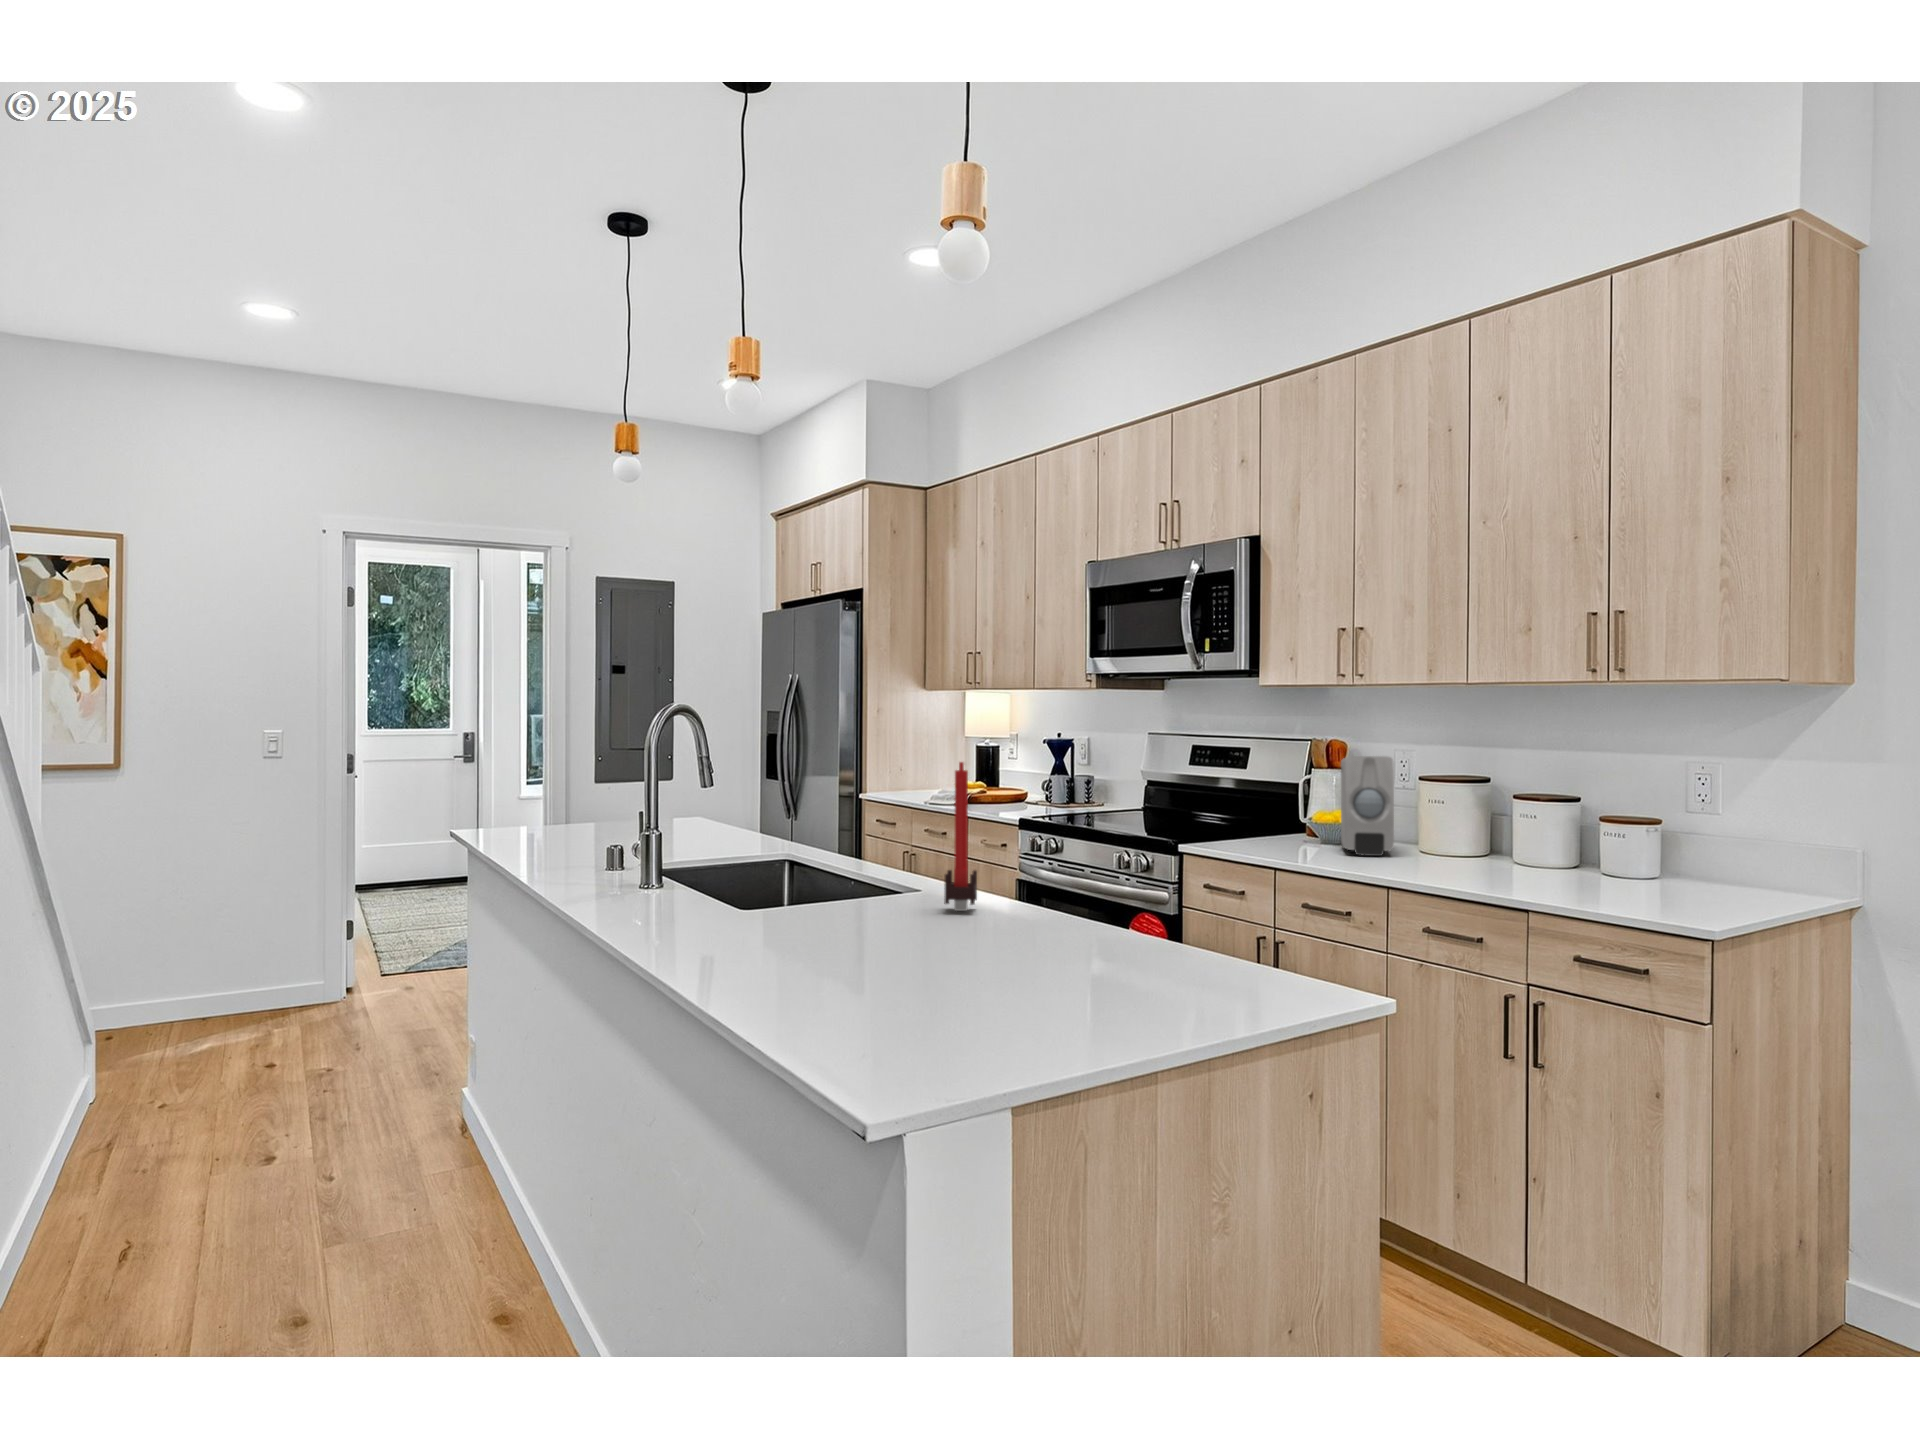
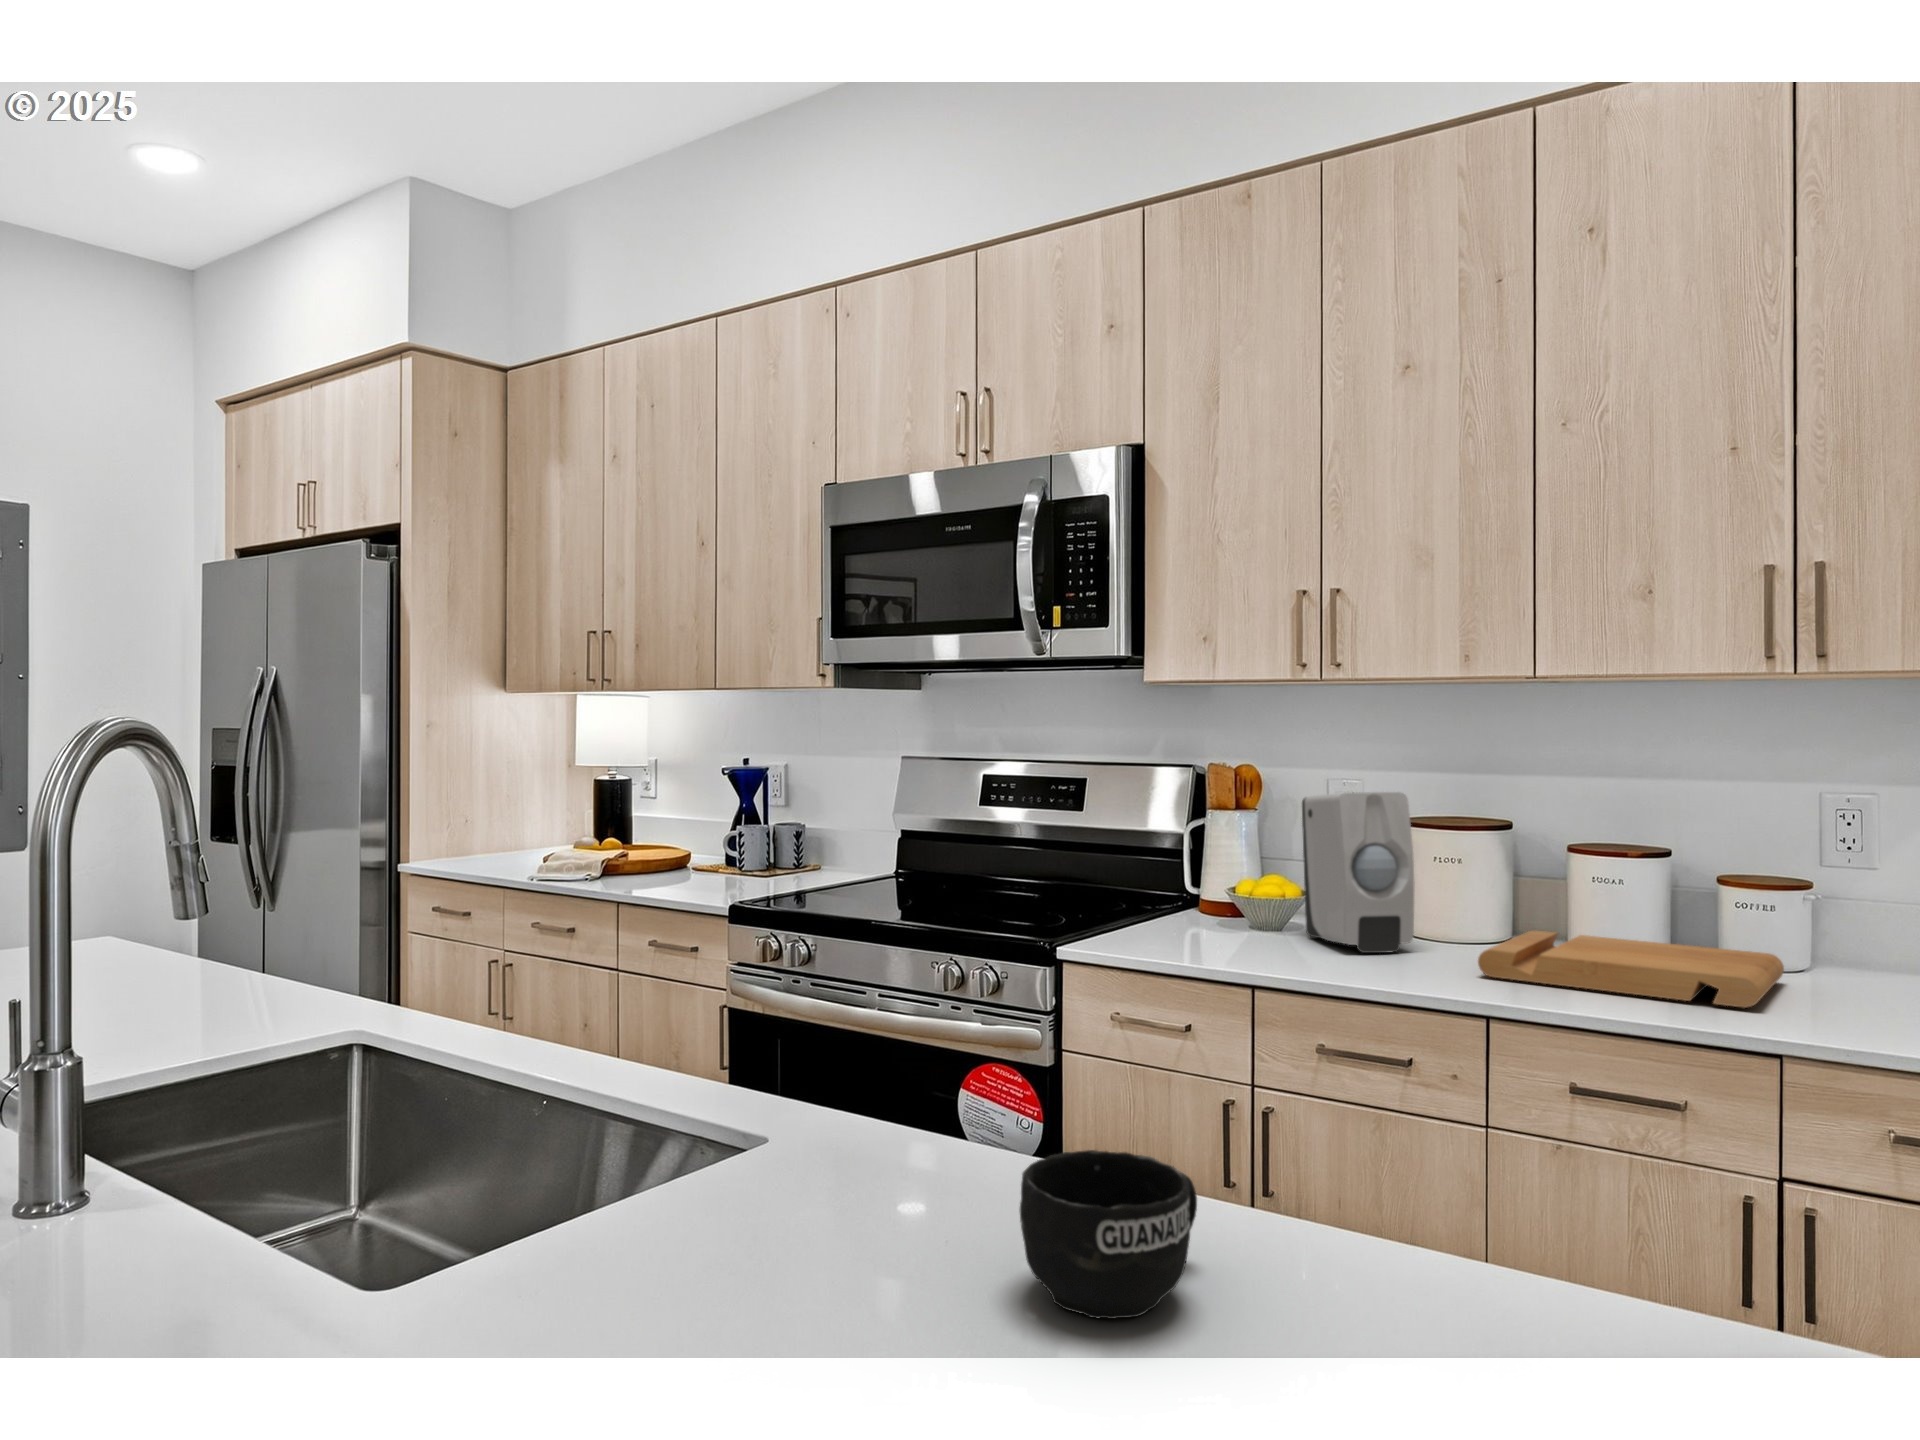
candle: present [944,762,977,911] -> none [885,844,975,1215]
cutting board: none [1405,846,1605,888] -> present [1478,930,1784,1008]
mug: none [963,881,1042,934] -> present [1020,1150,1197,1319]

